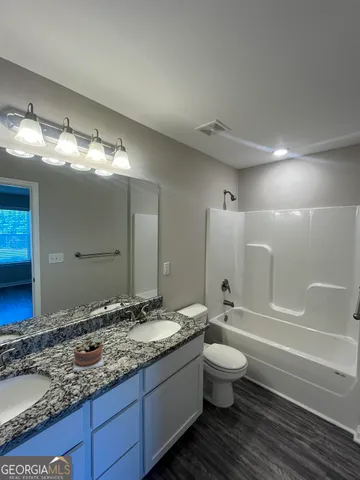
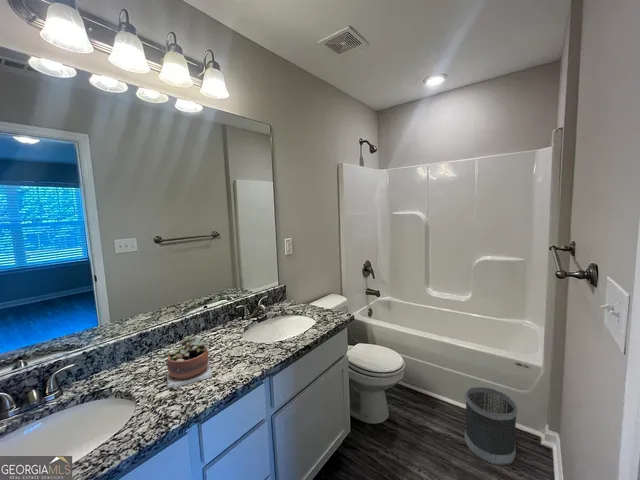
wastebasket: none [291,388,333,455] -> present [465,387,517,465]

